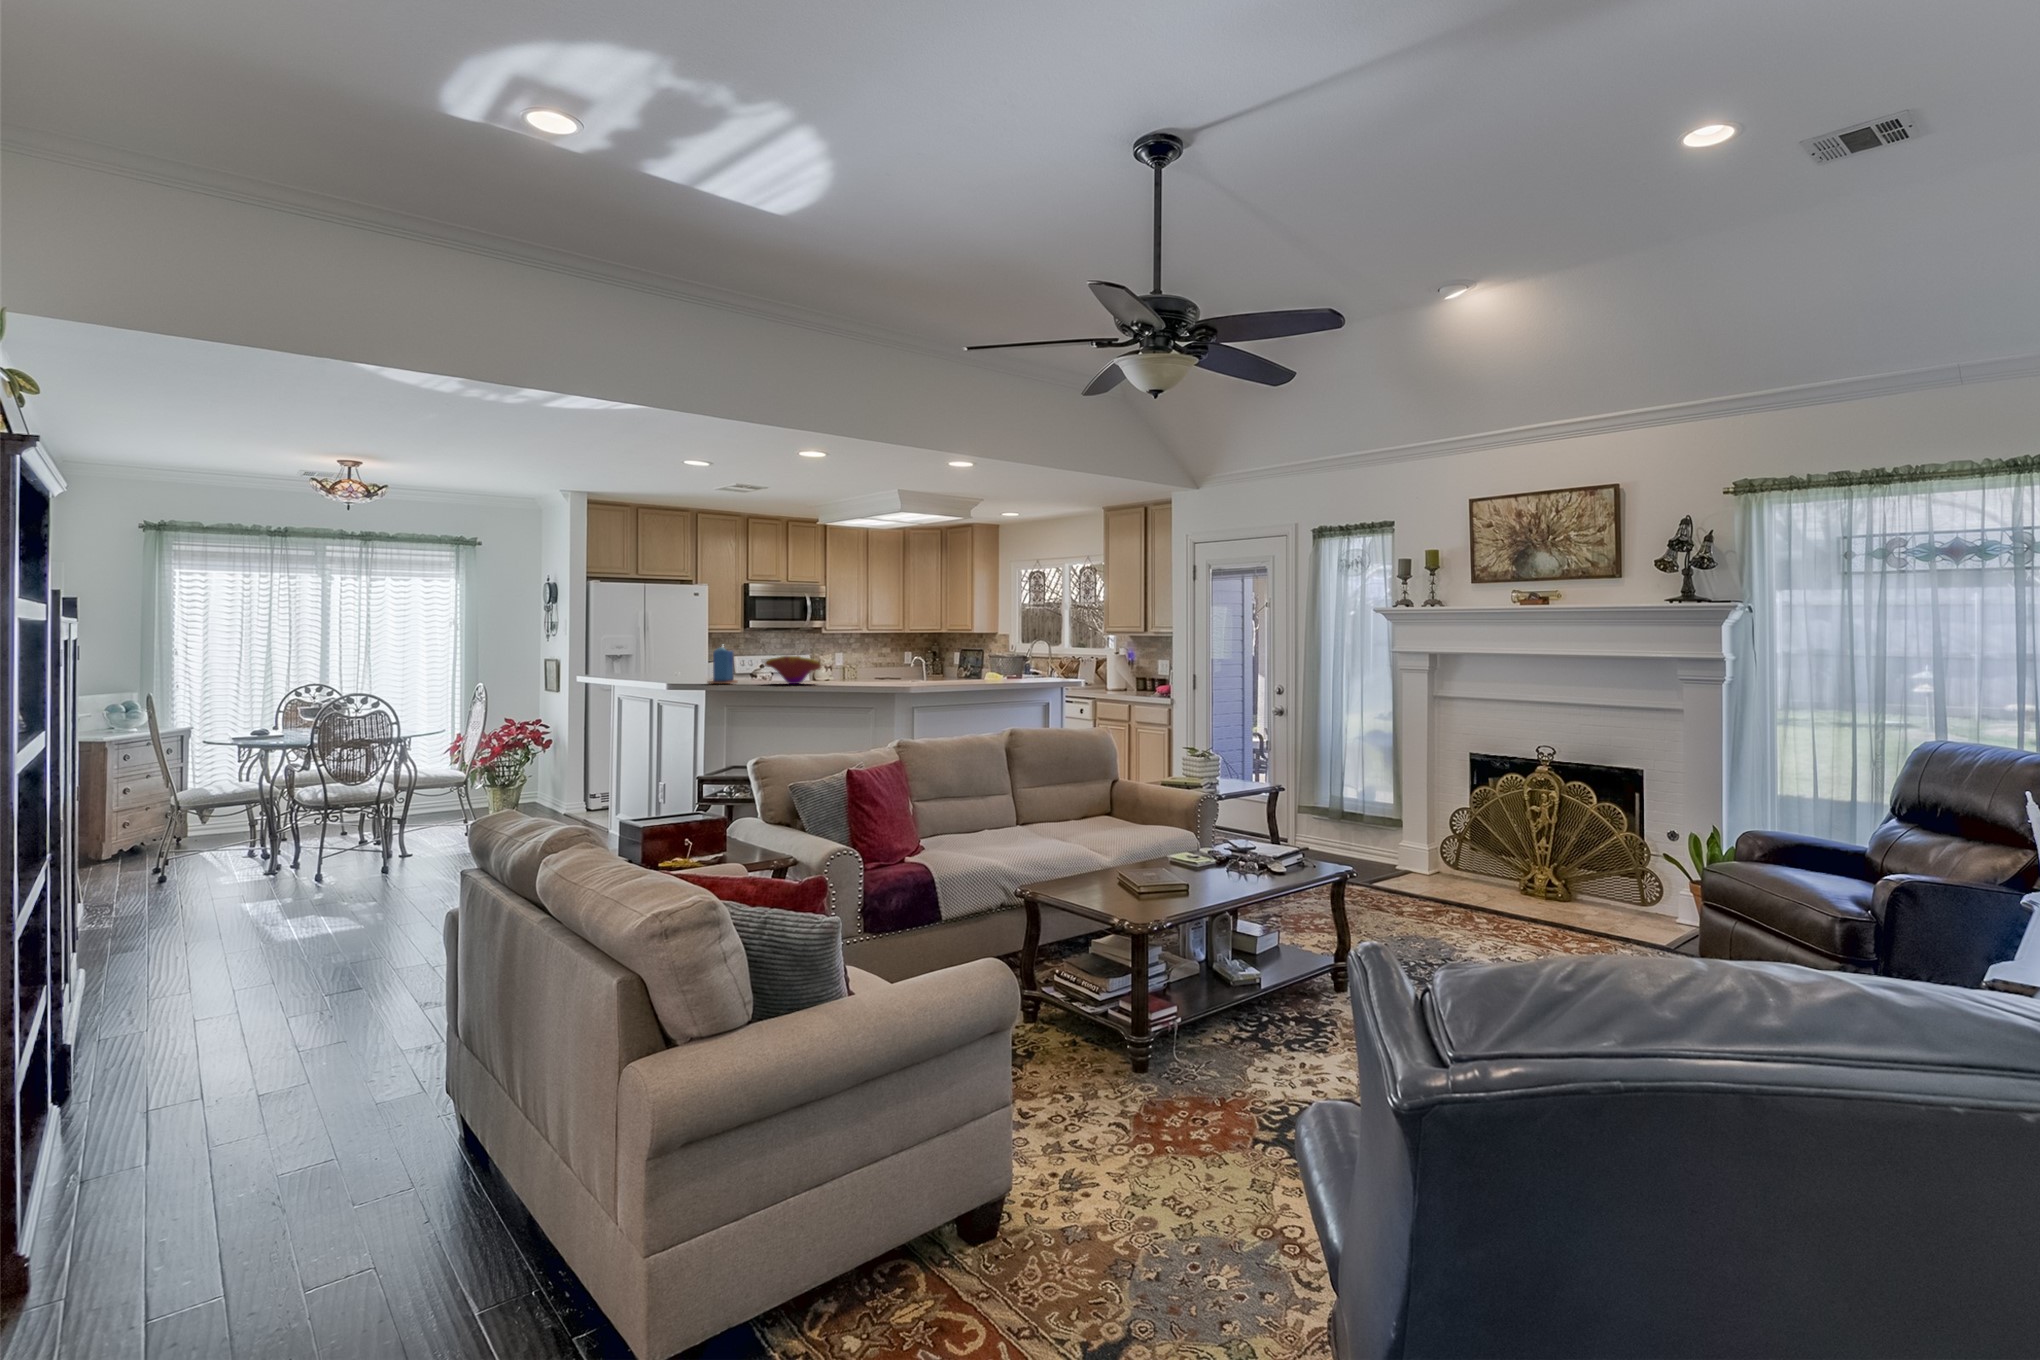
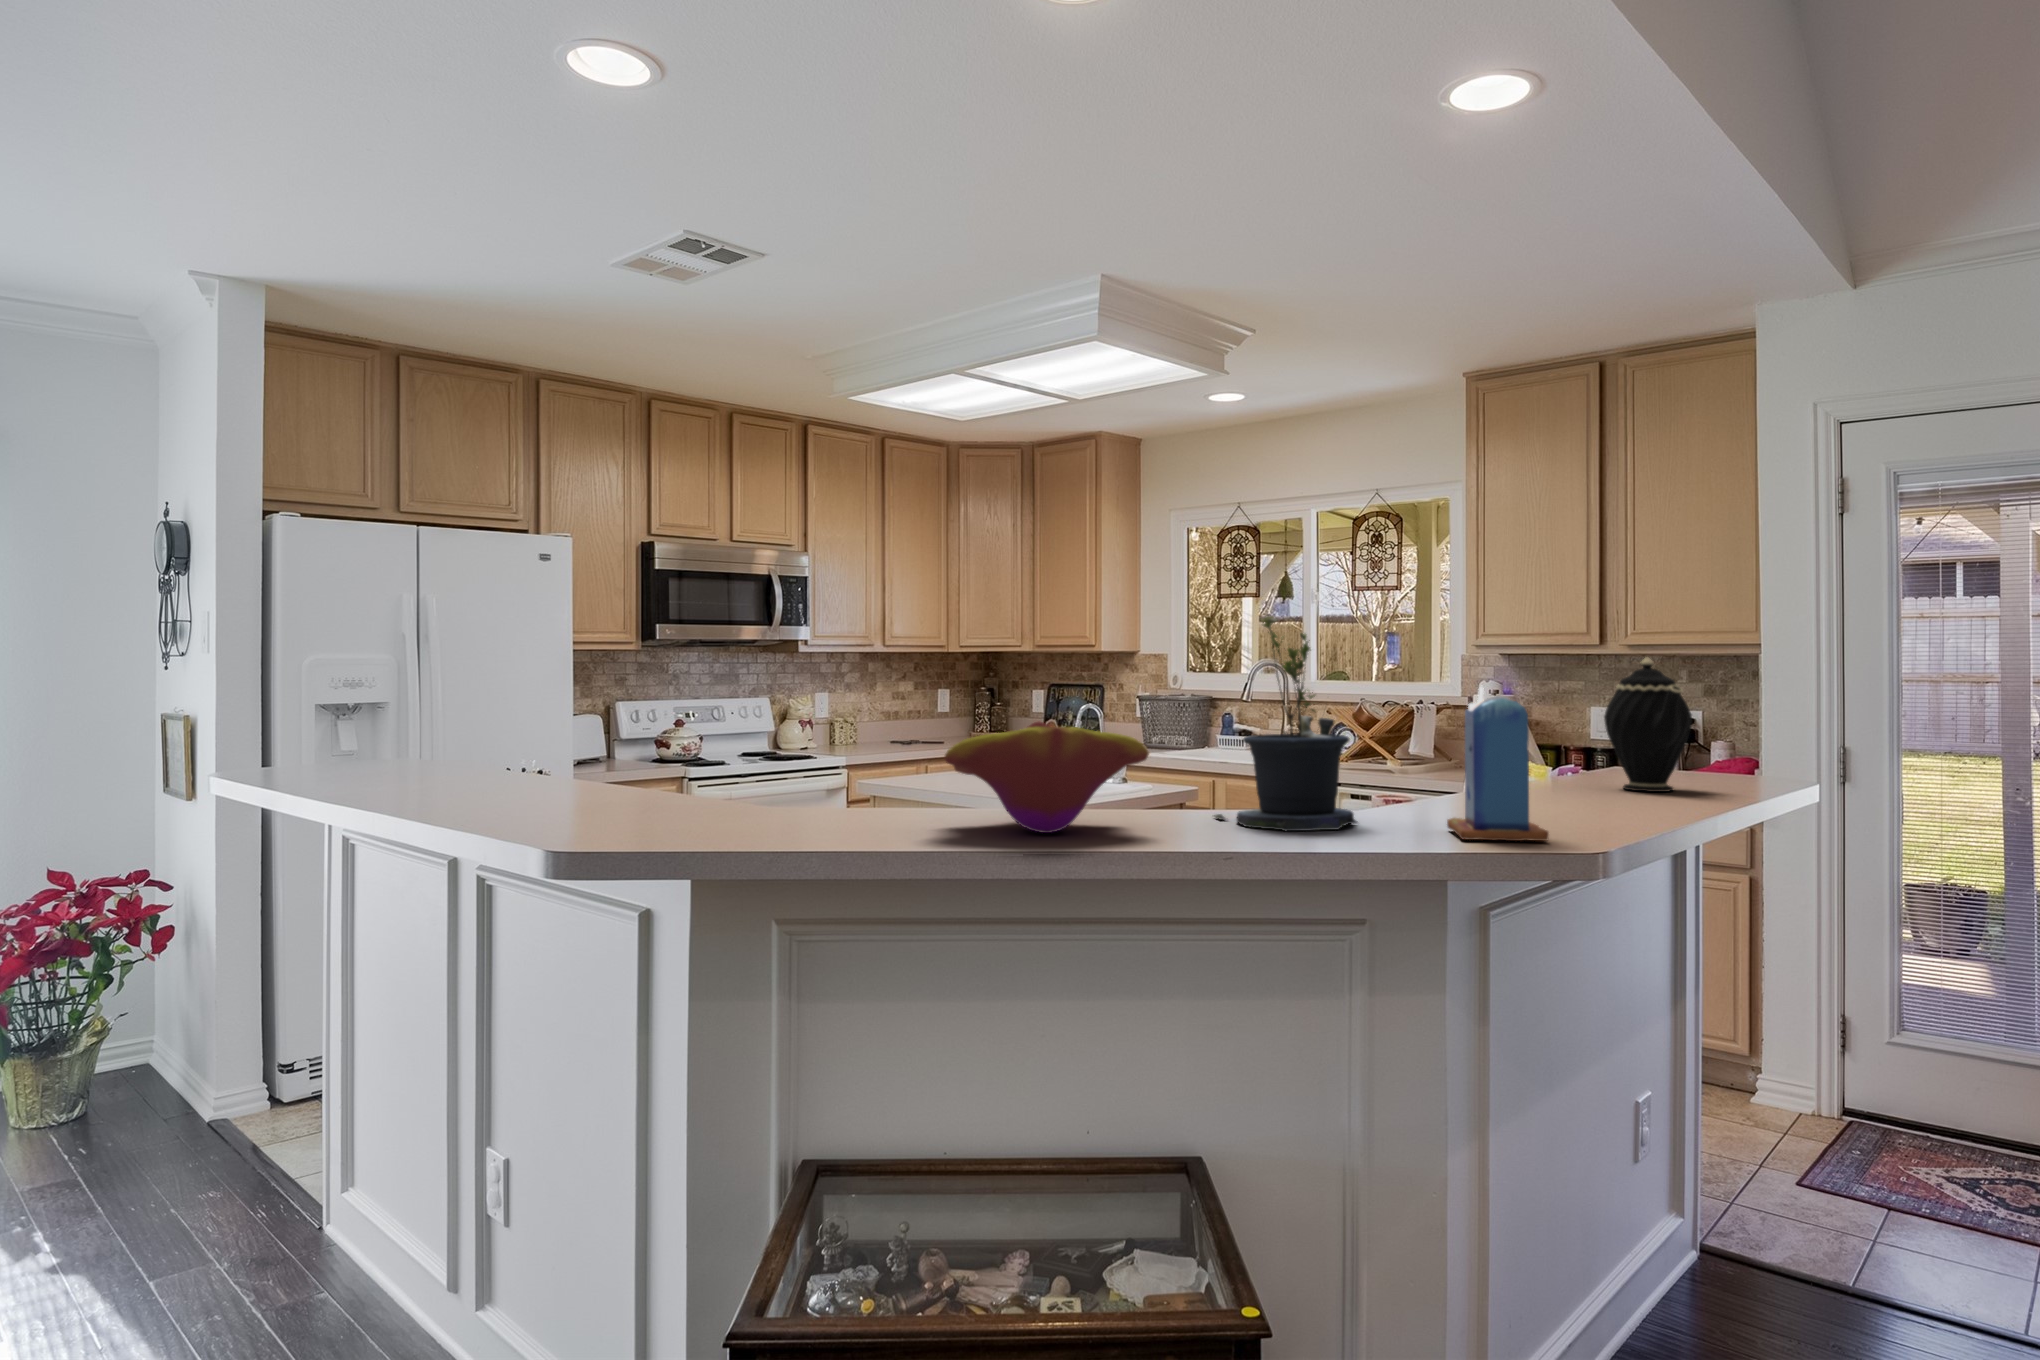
potted plant: none [851,627,886,685] -> present [1214,616,1358,831]
teapot: none [1016,638,1043,683] -> present [1604,657,1692,792]
candle: present [708,647,737,684] -> present [1447,686,1549,841]

